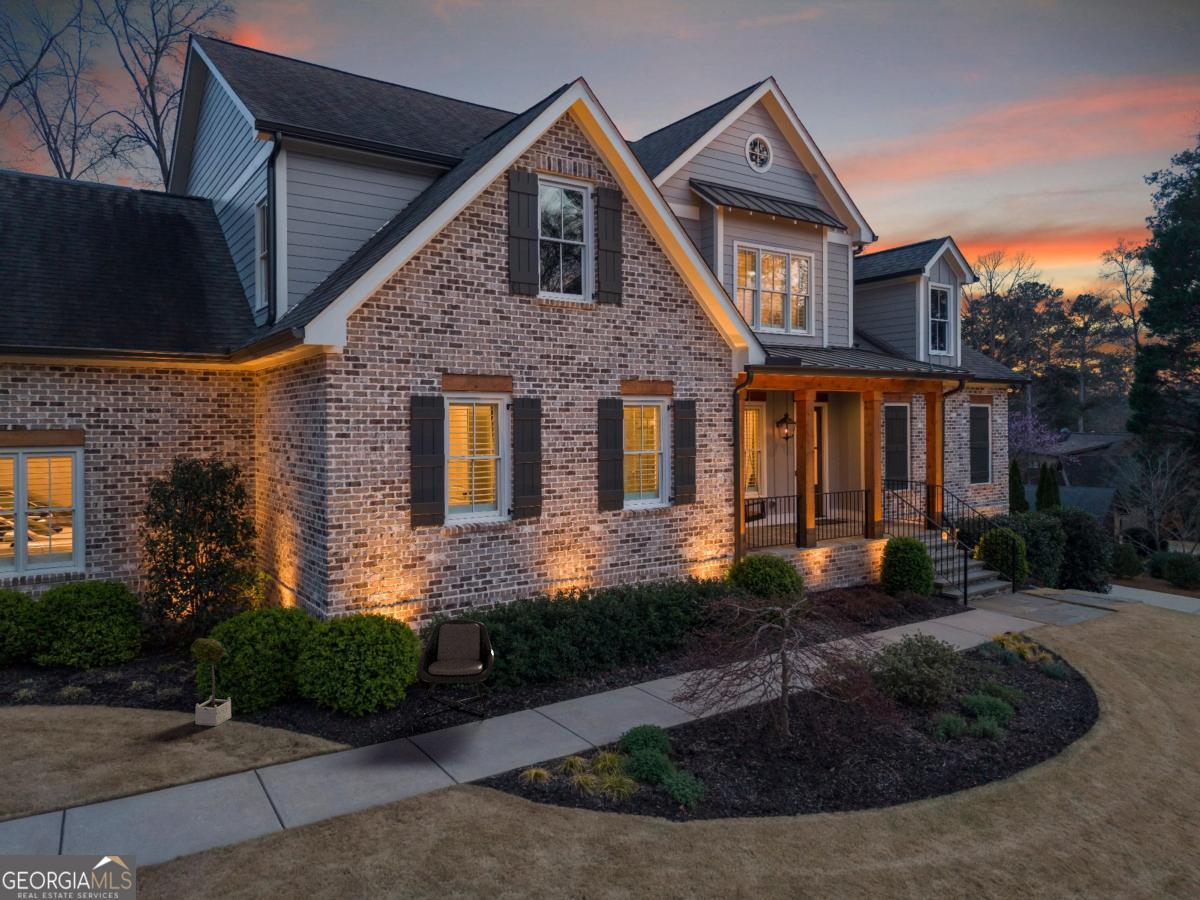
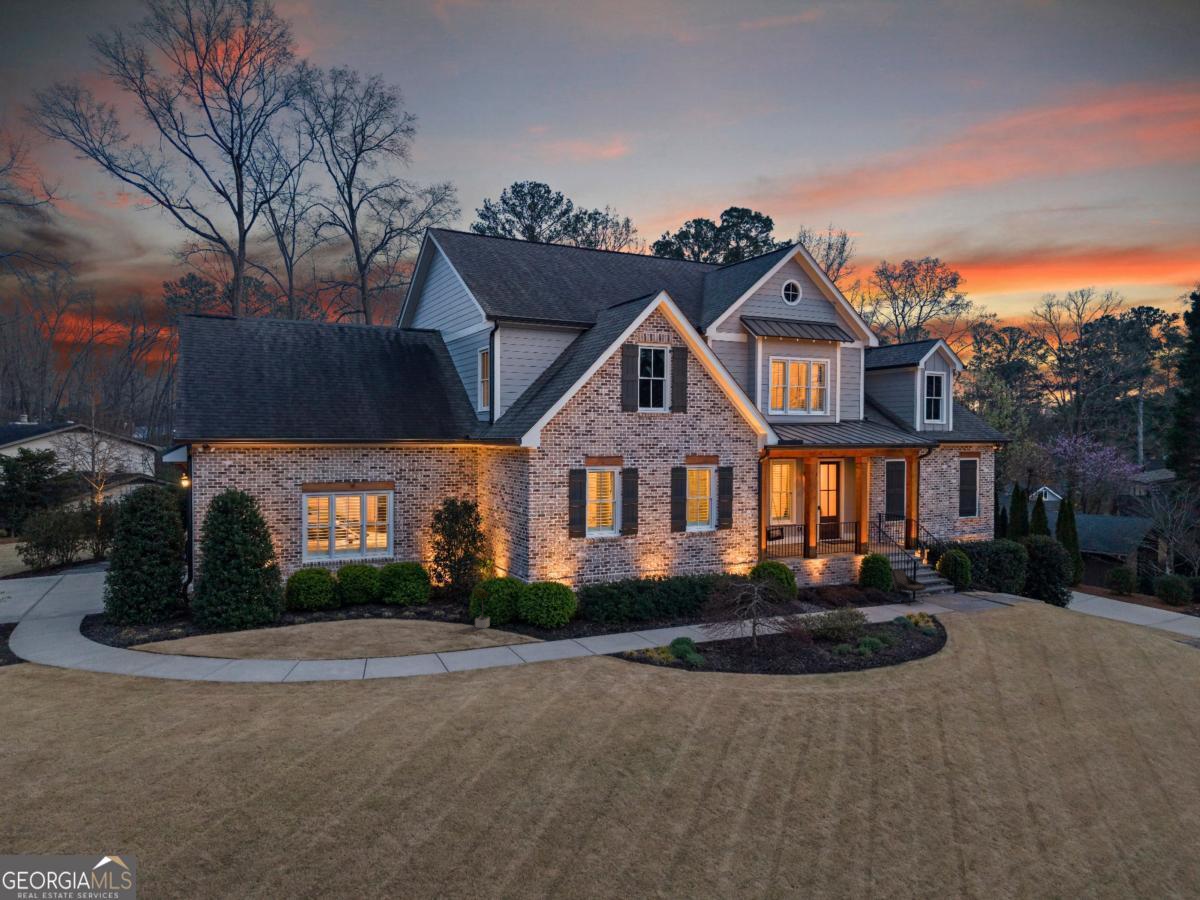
lounge chair: present [418,619,494,716] -> present [891,569,926,602]

